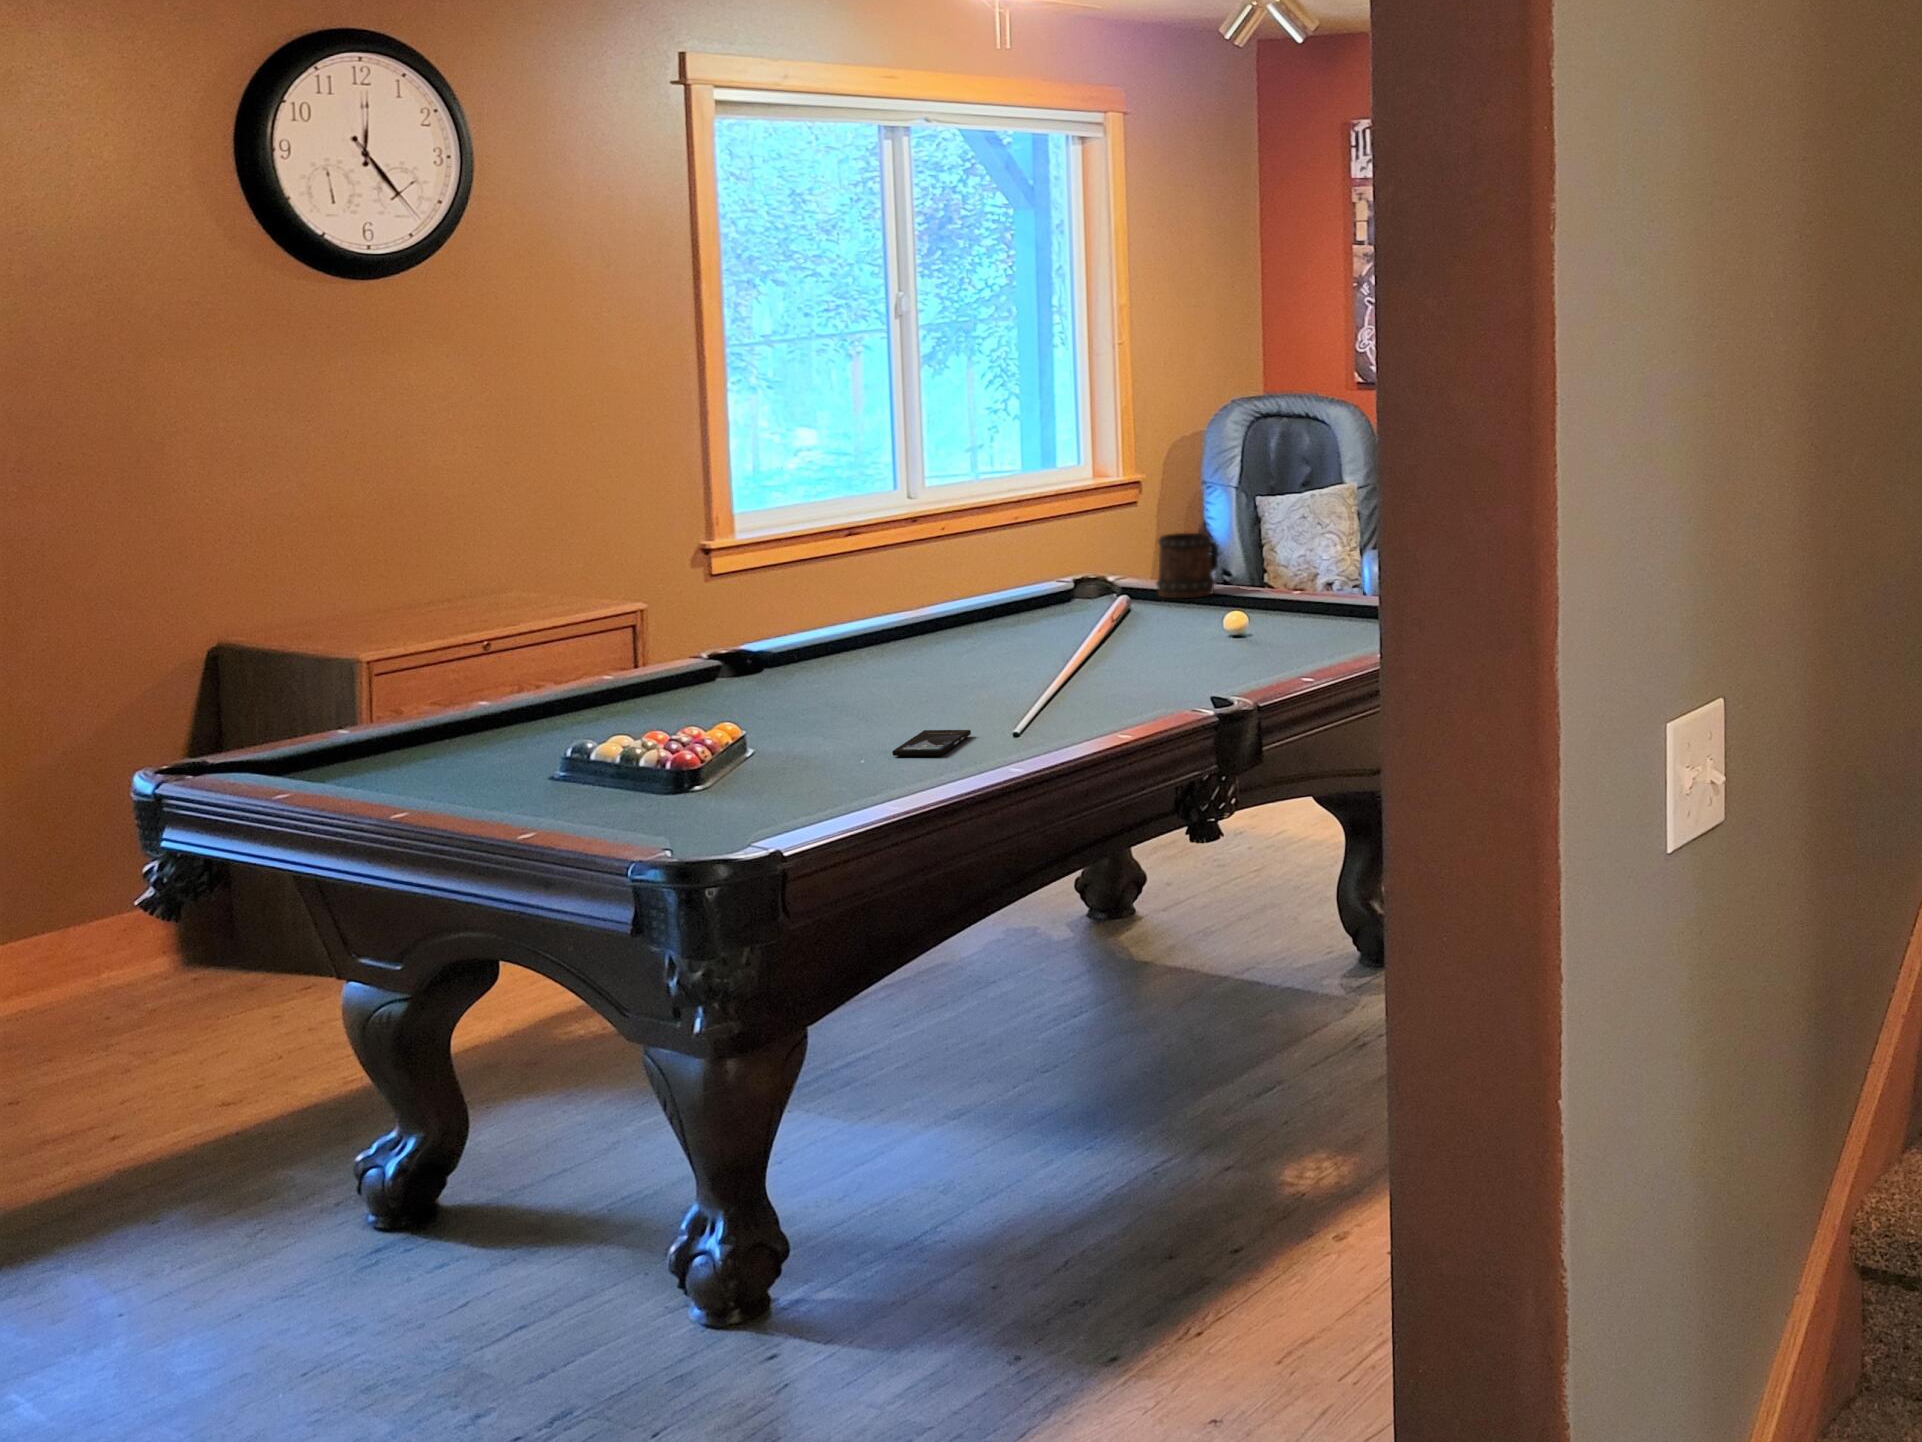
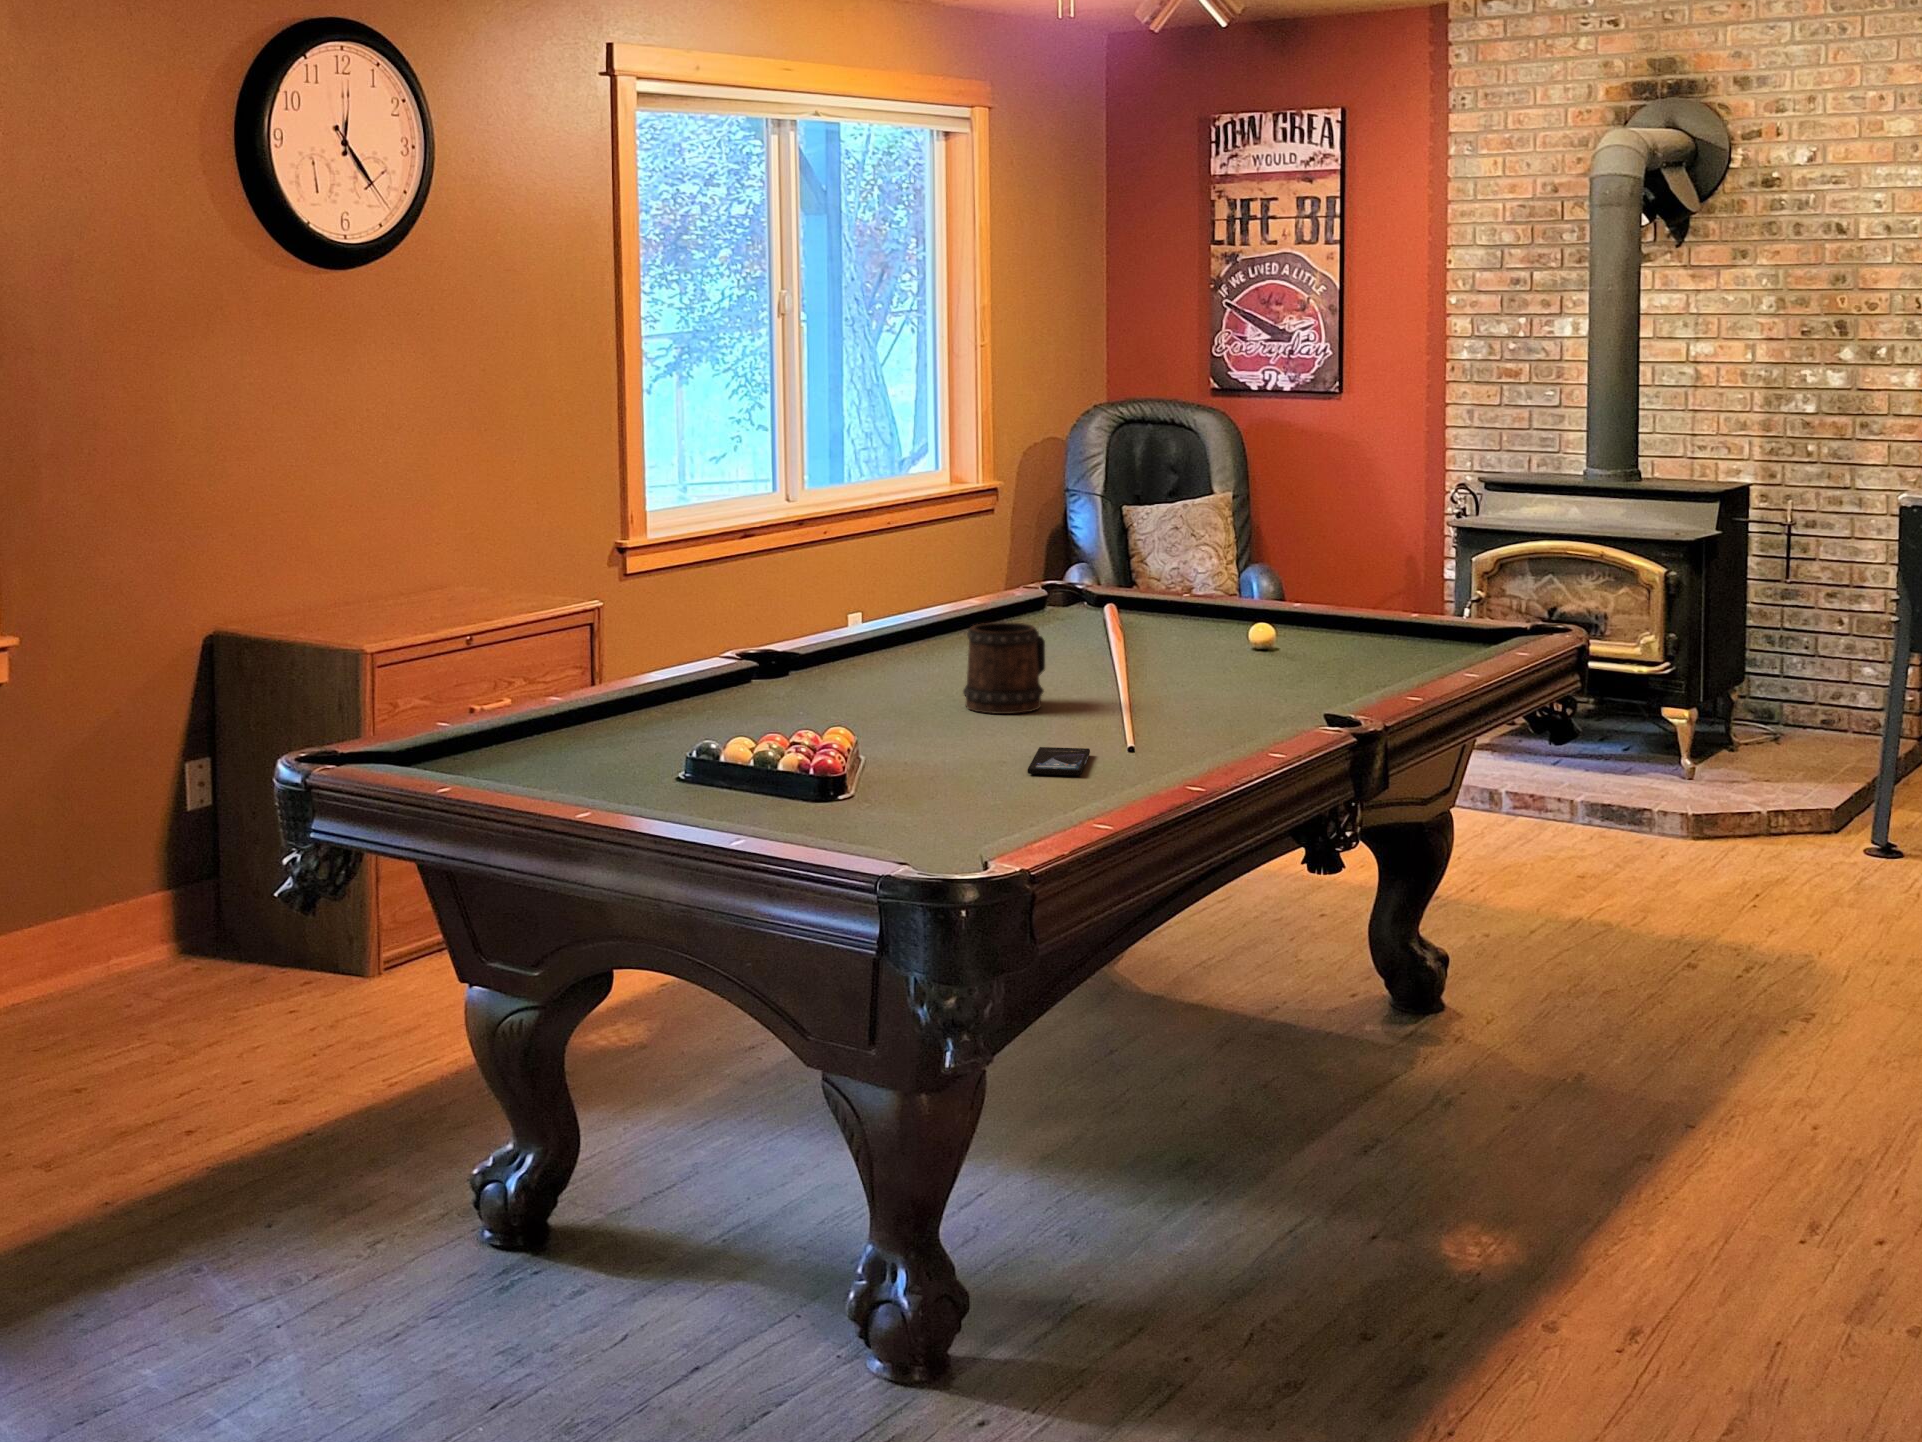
beer mug: present [1156,533,1218,598] -> present [963,622,1045,714]

